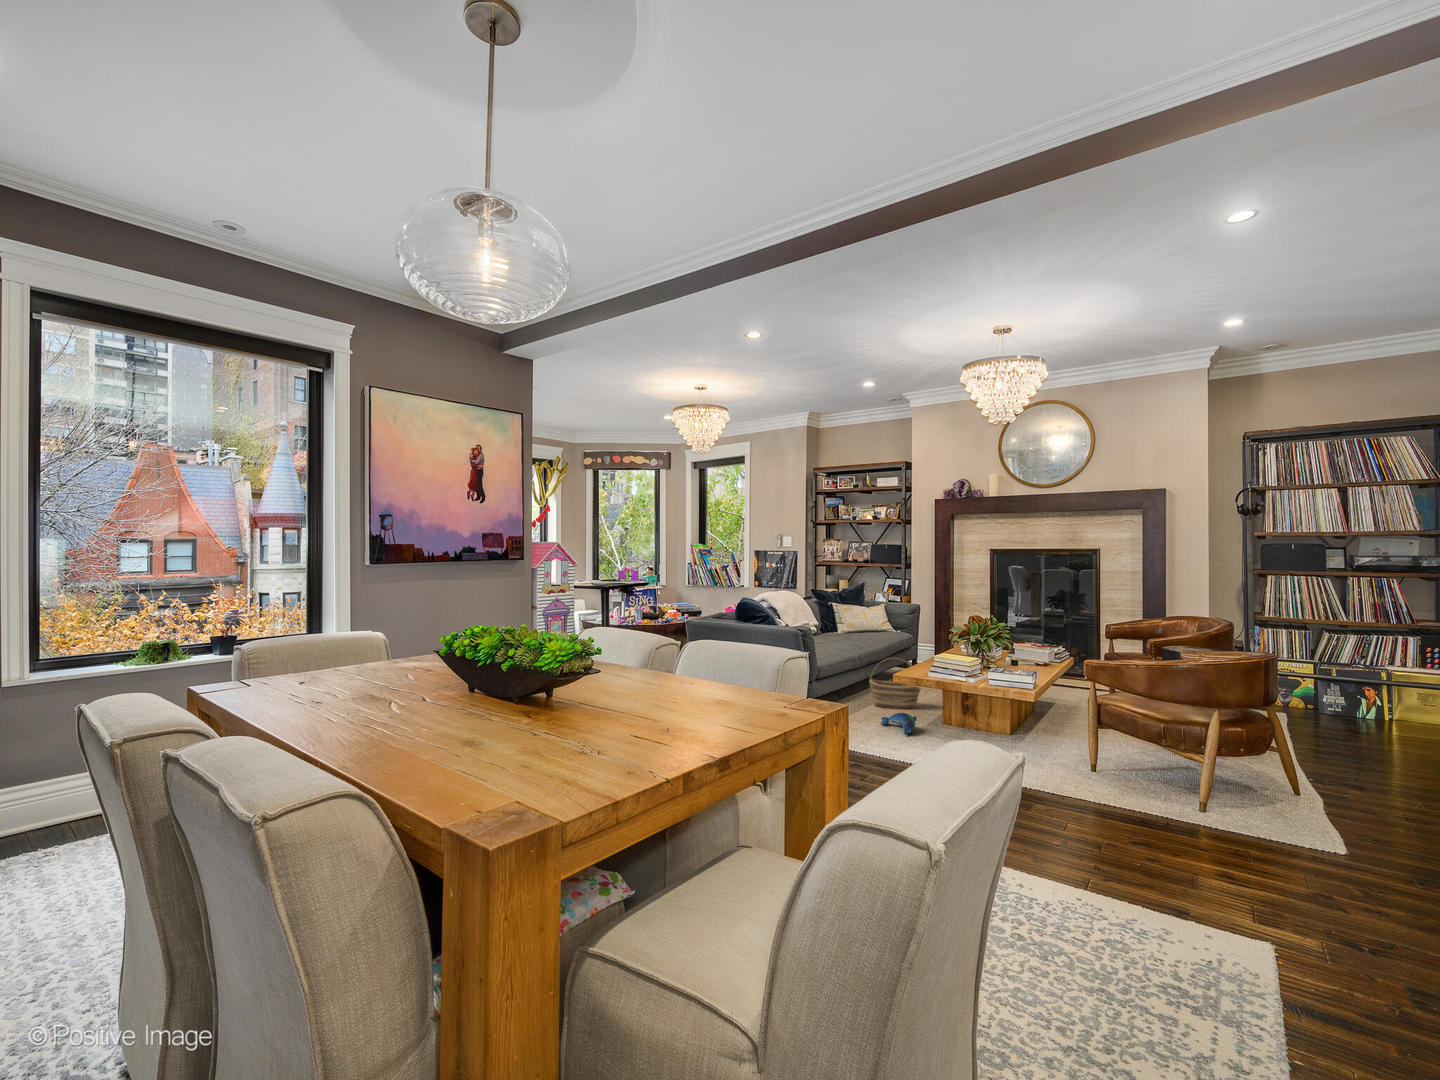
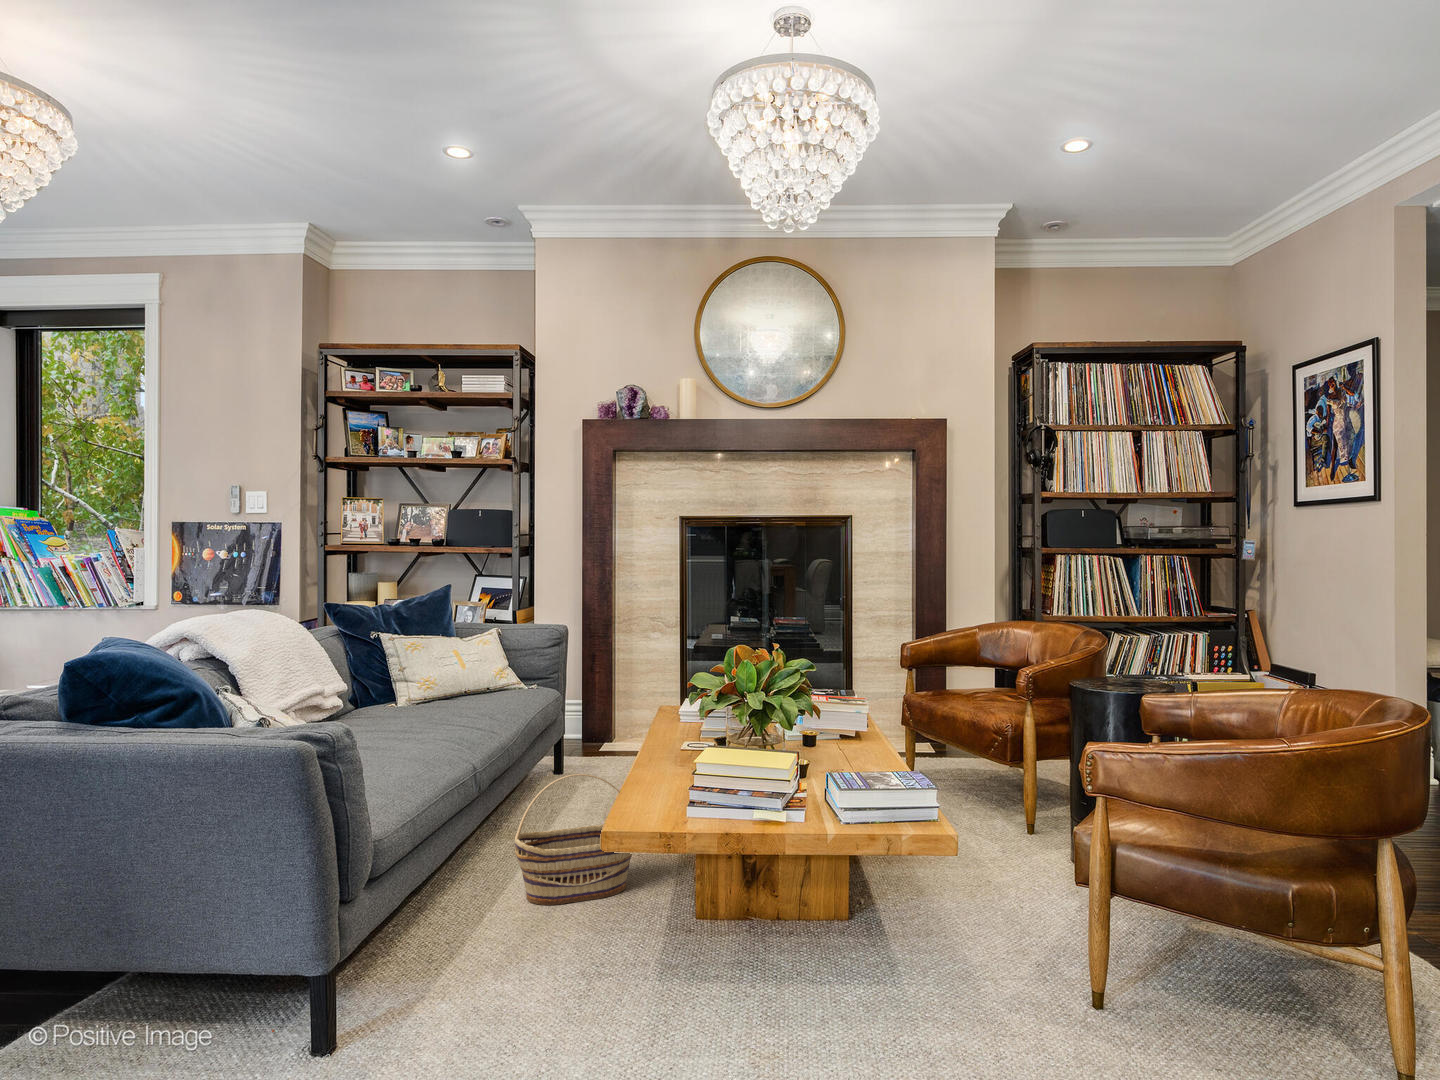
plush toy: present [881,713,917,735] -> none [583,946,689,1031]

